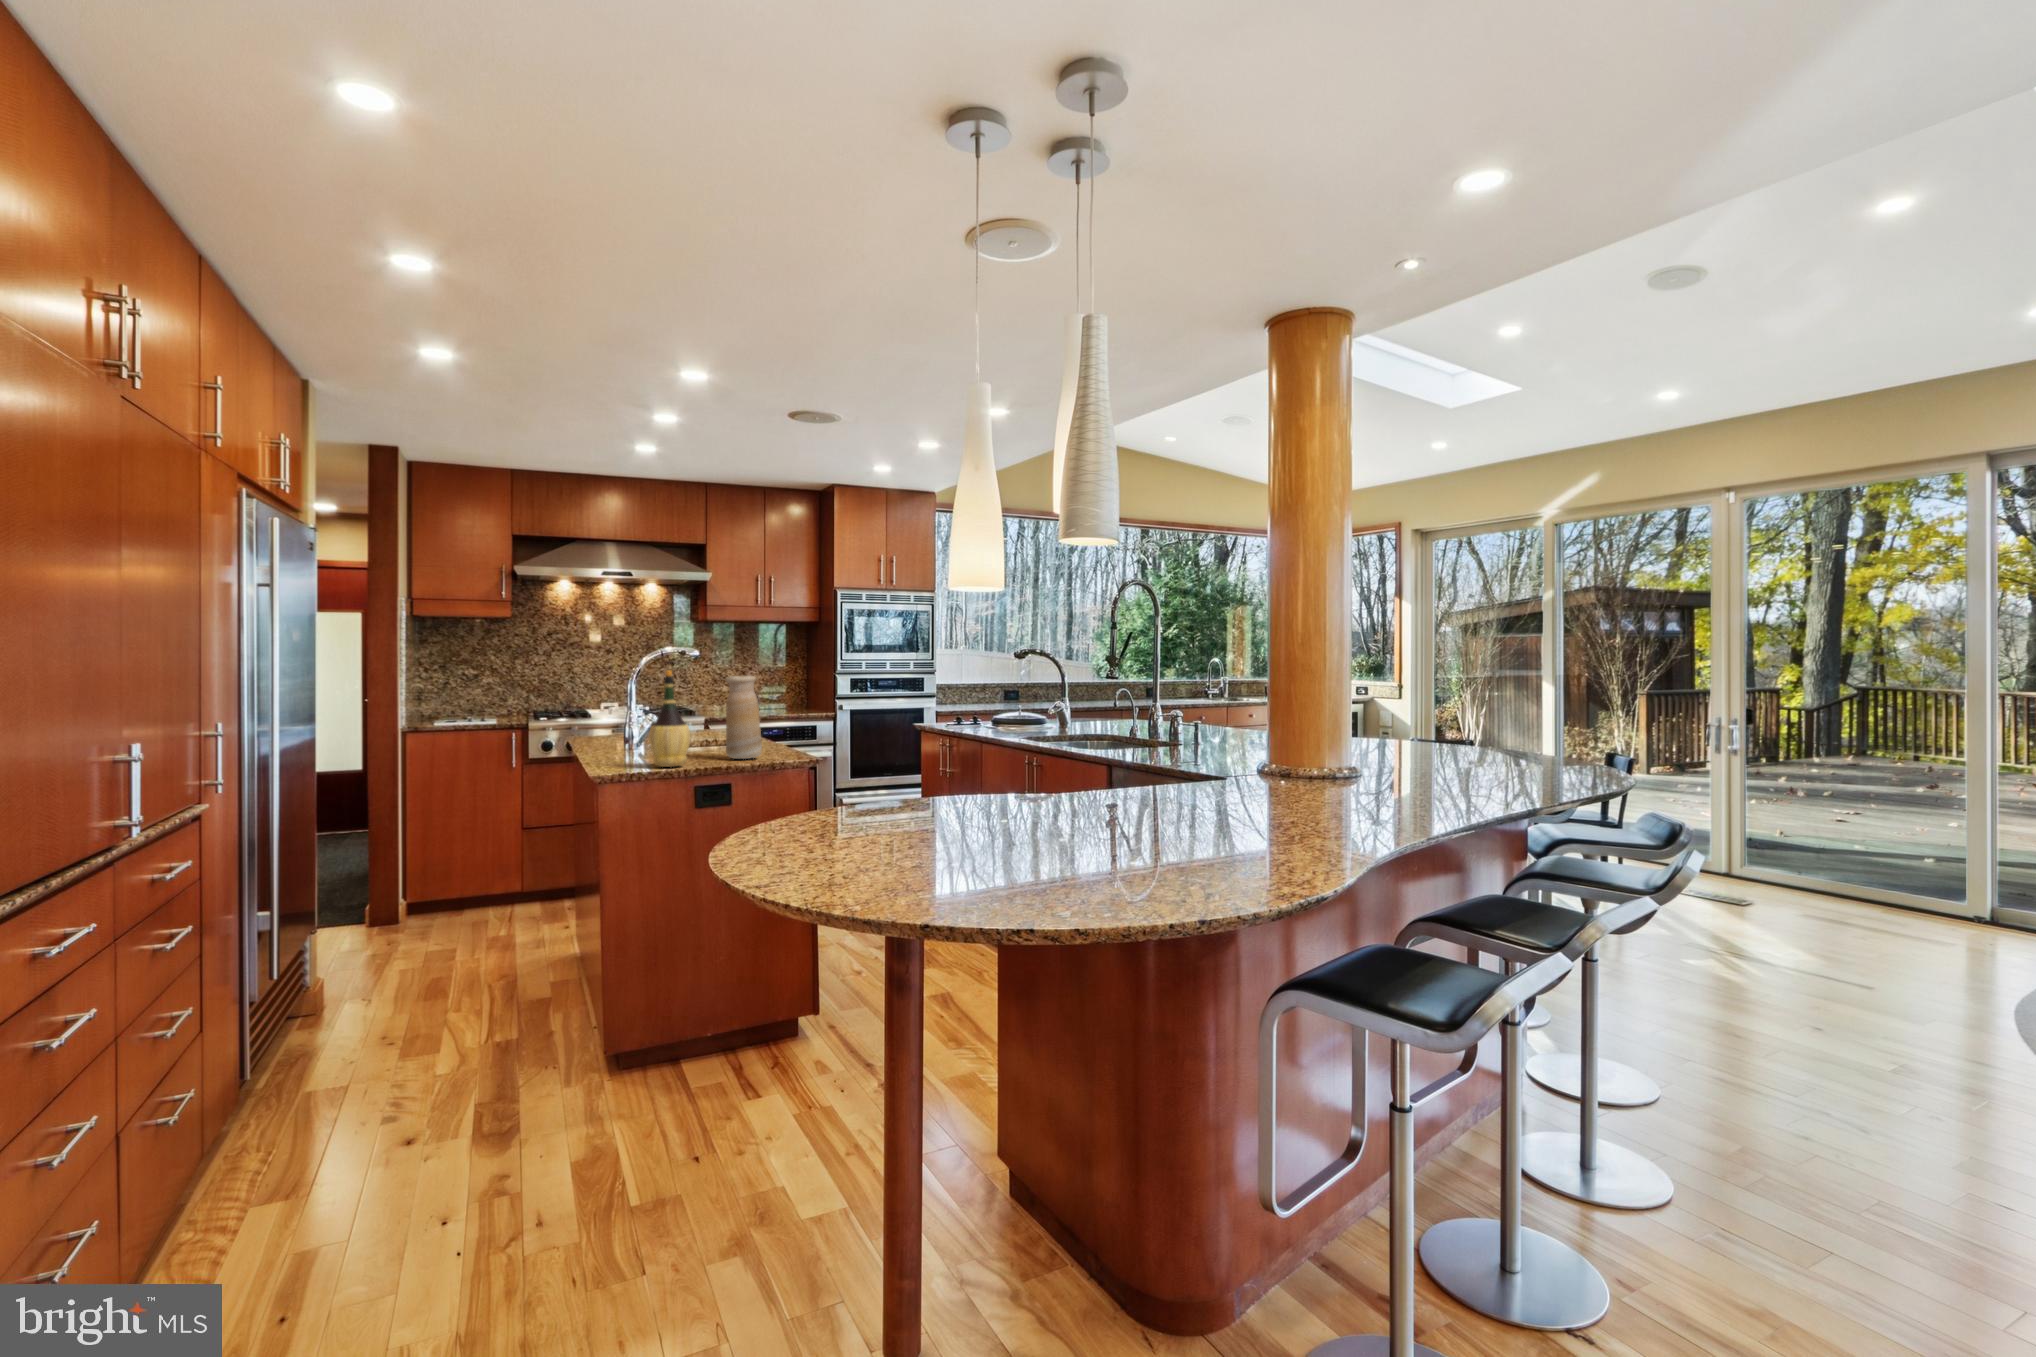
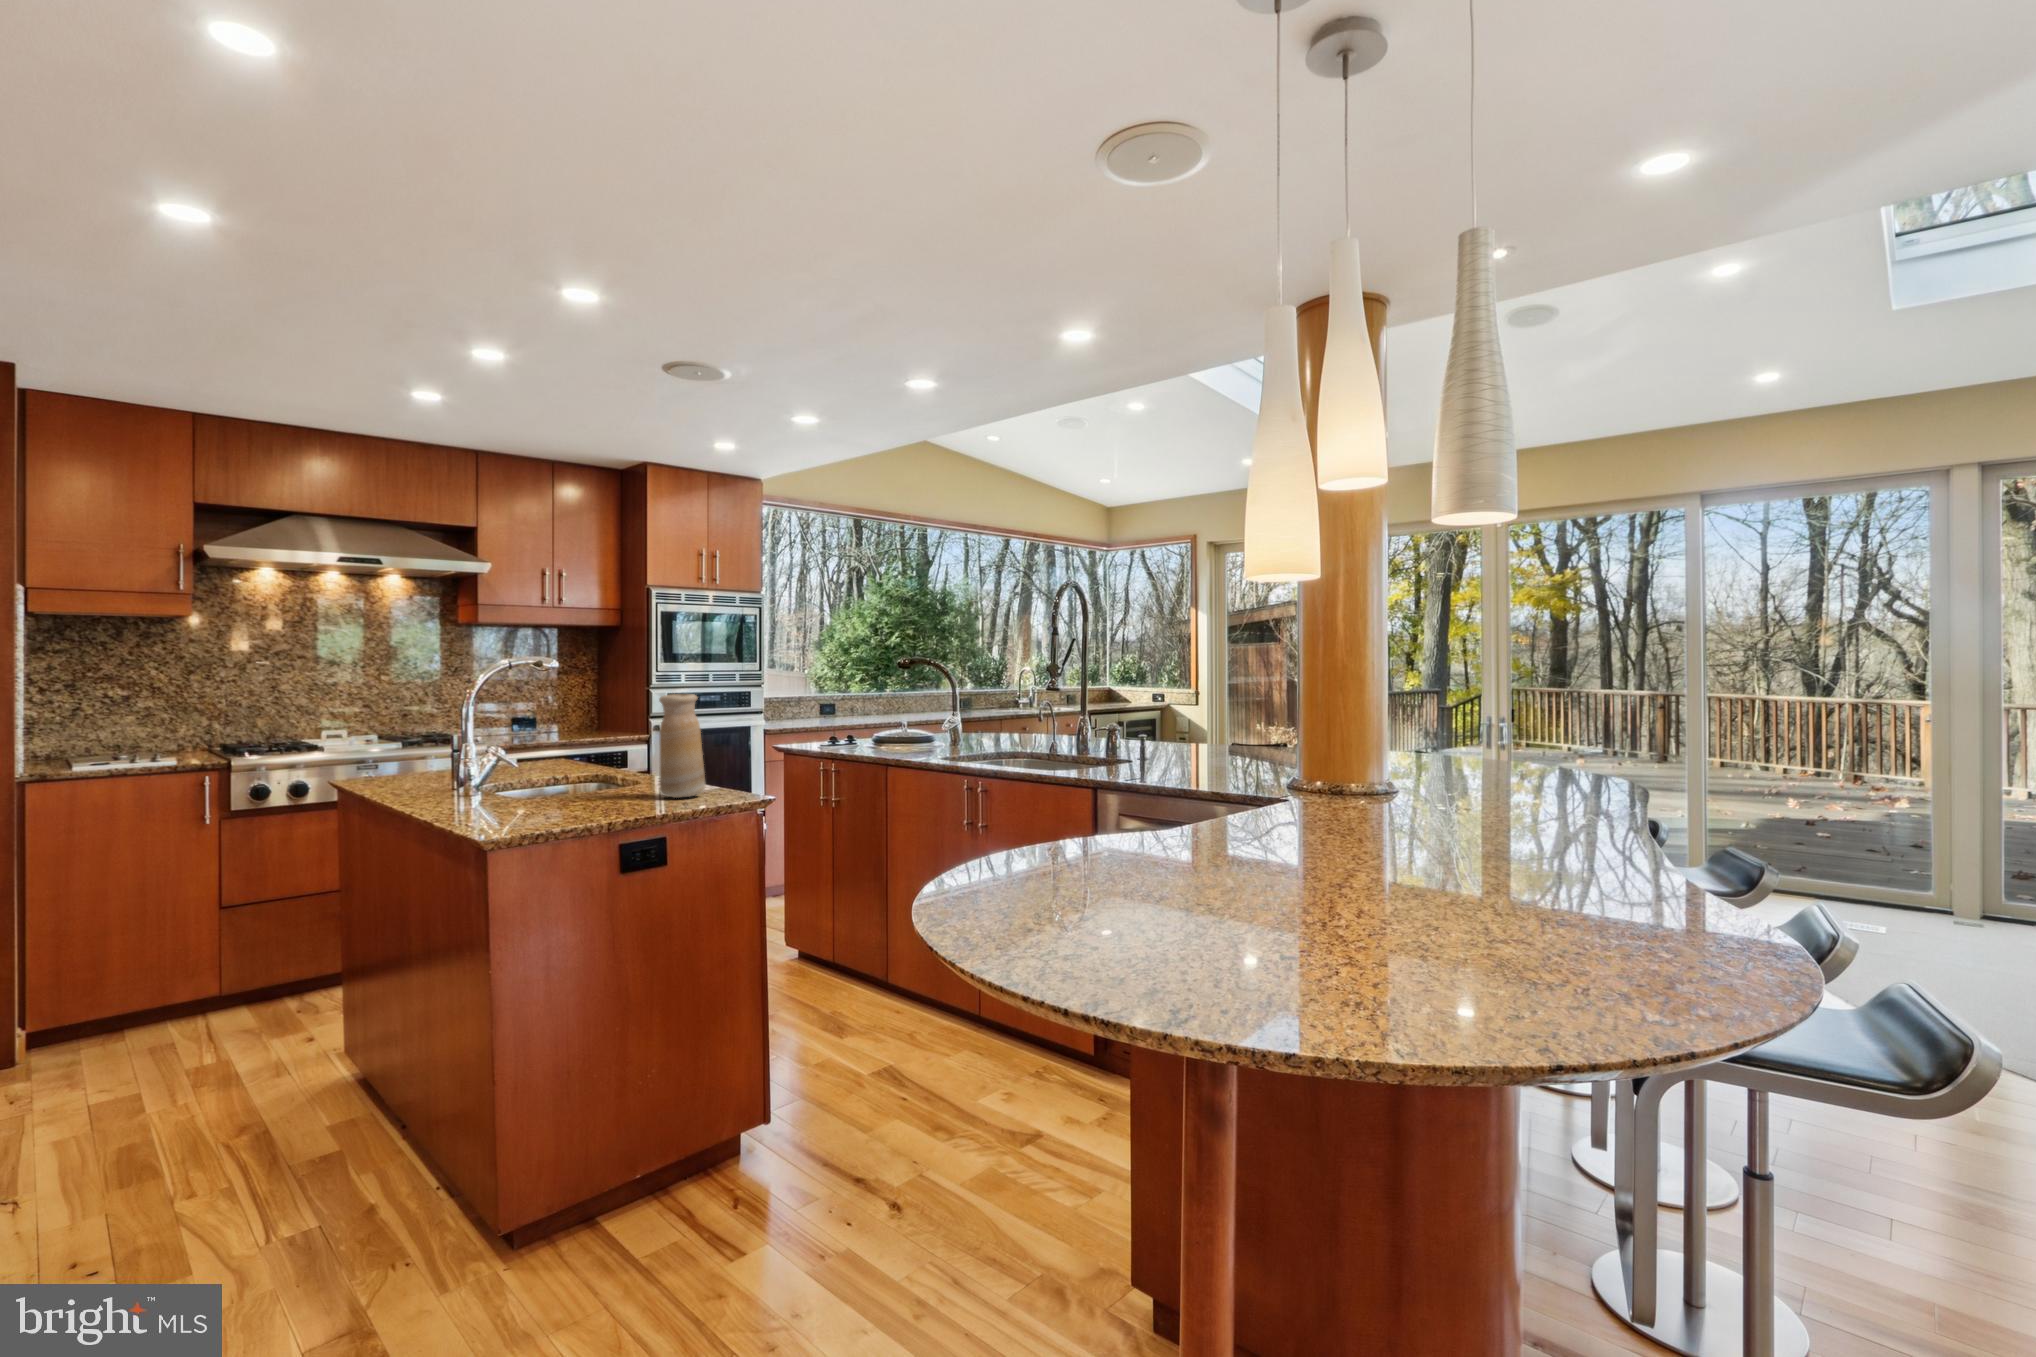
wine bottle: present [649,670,691,767] -> none [584,689,639,813]

